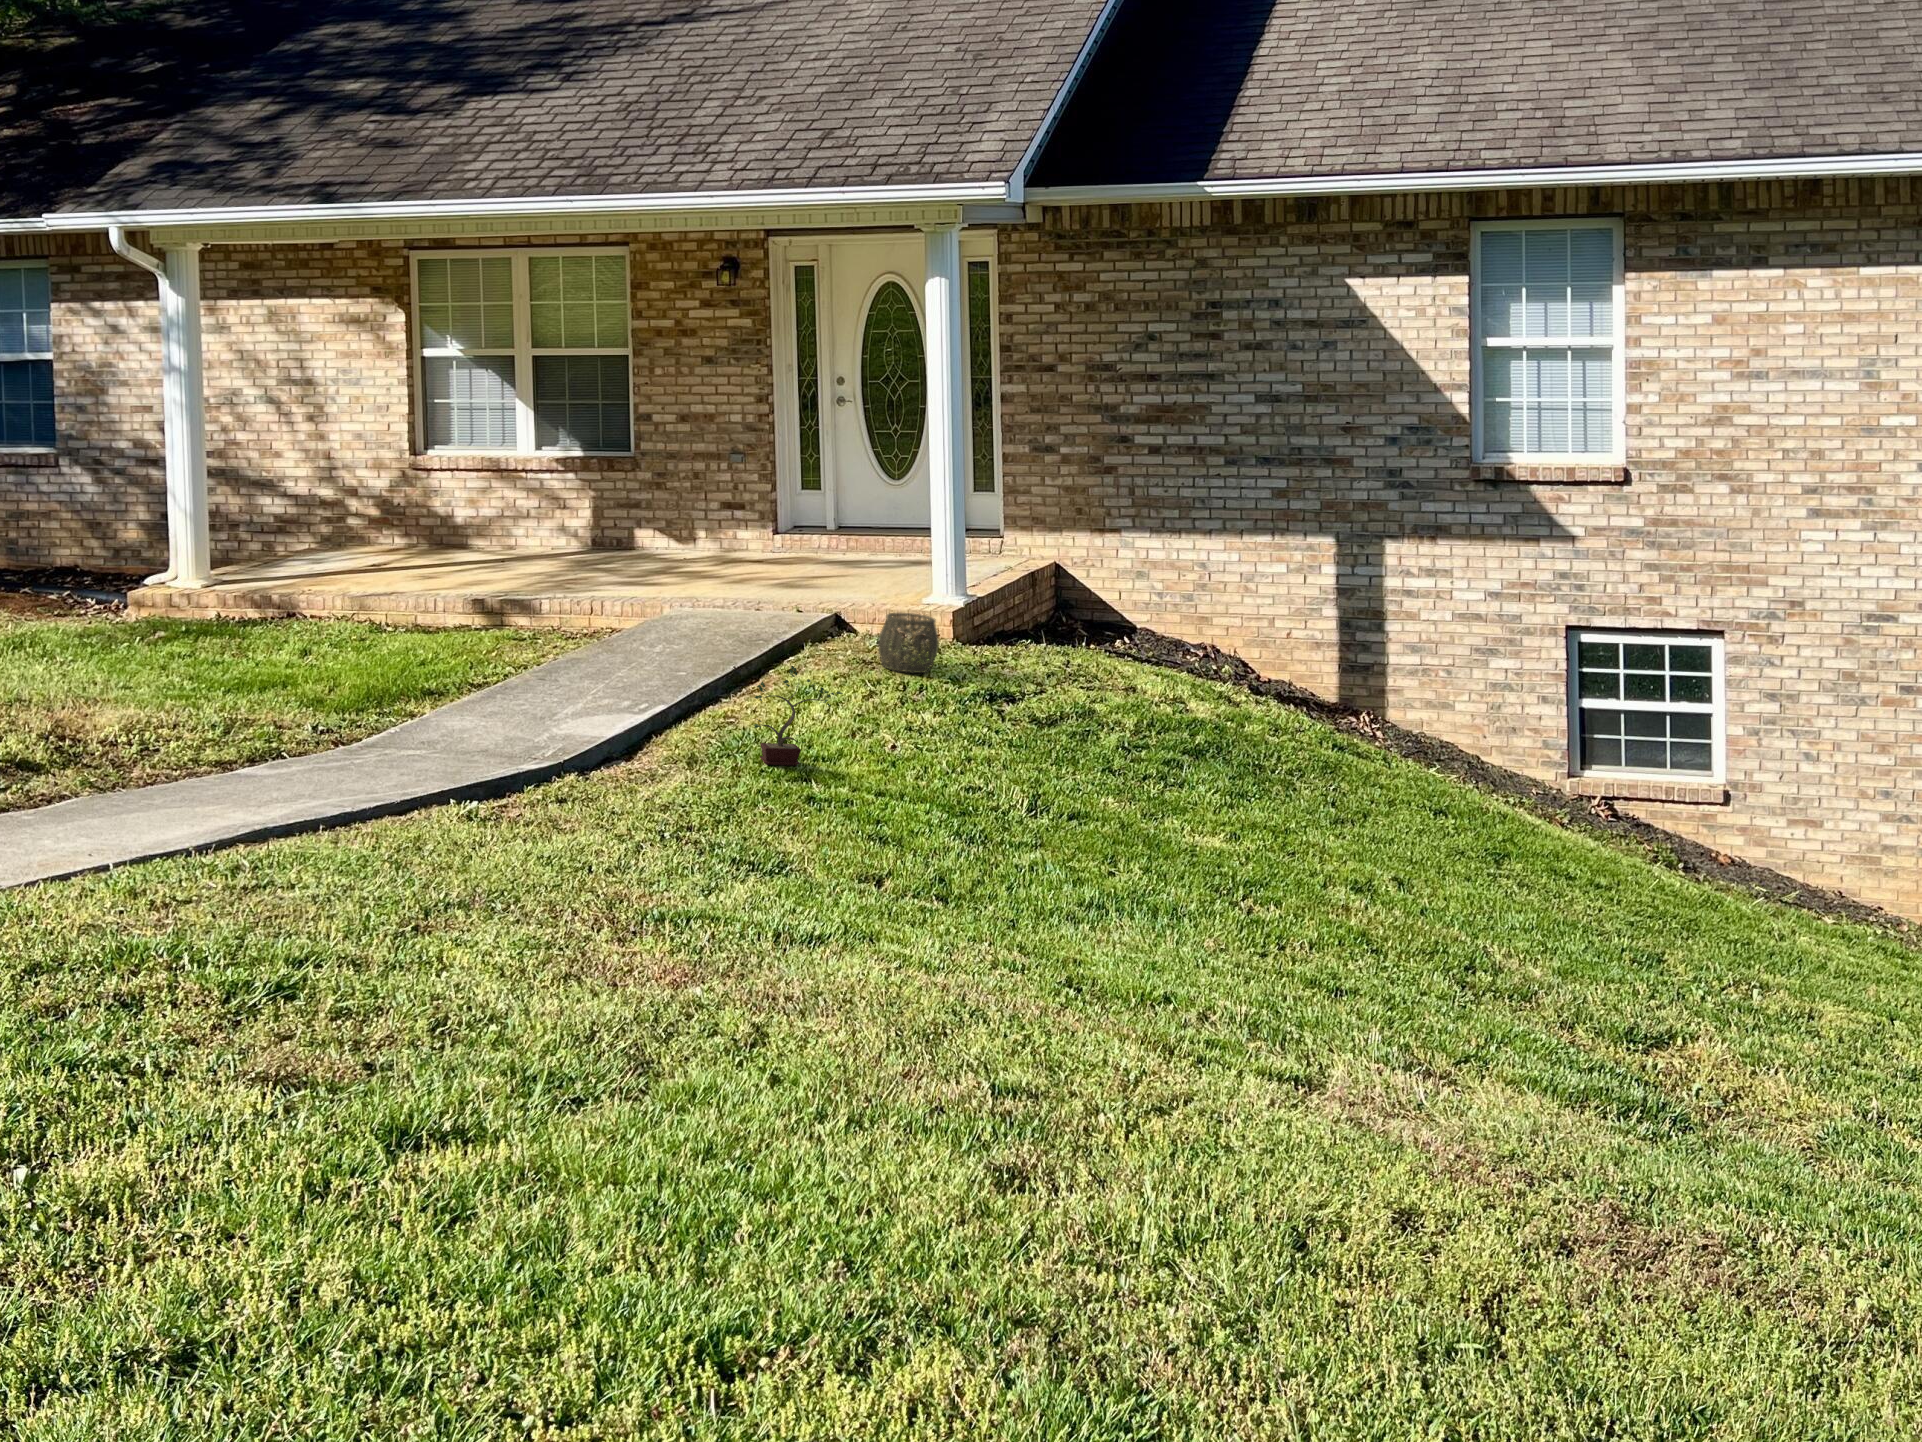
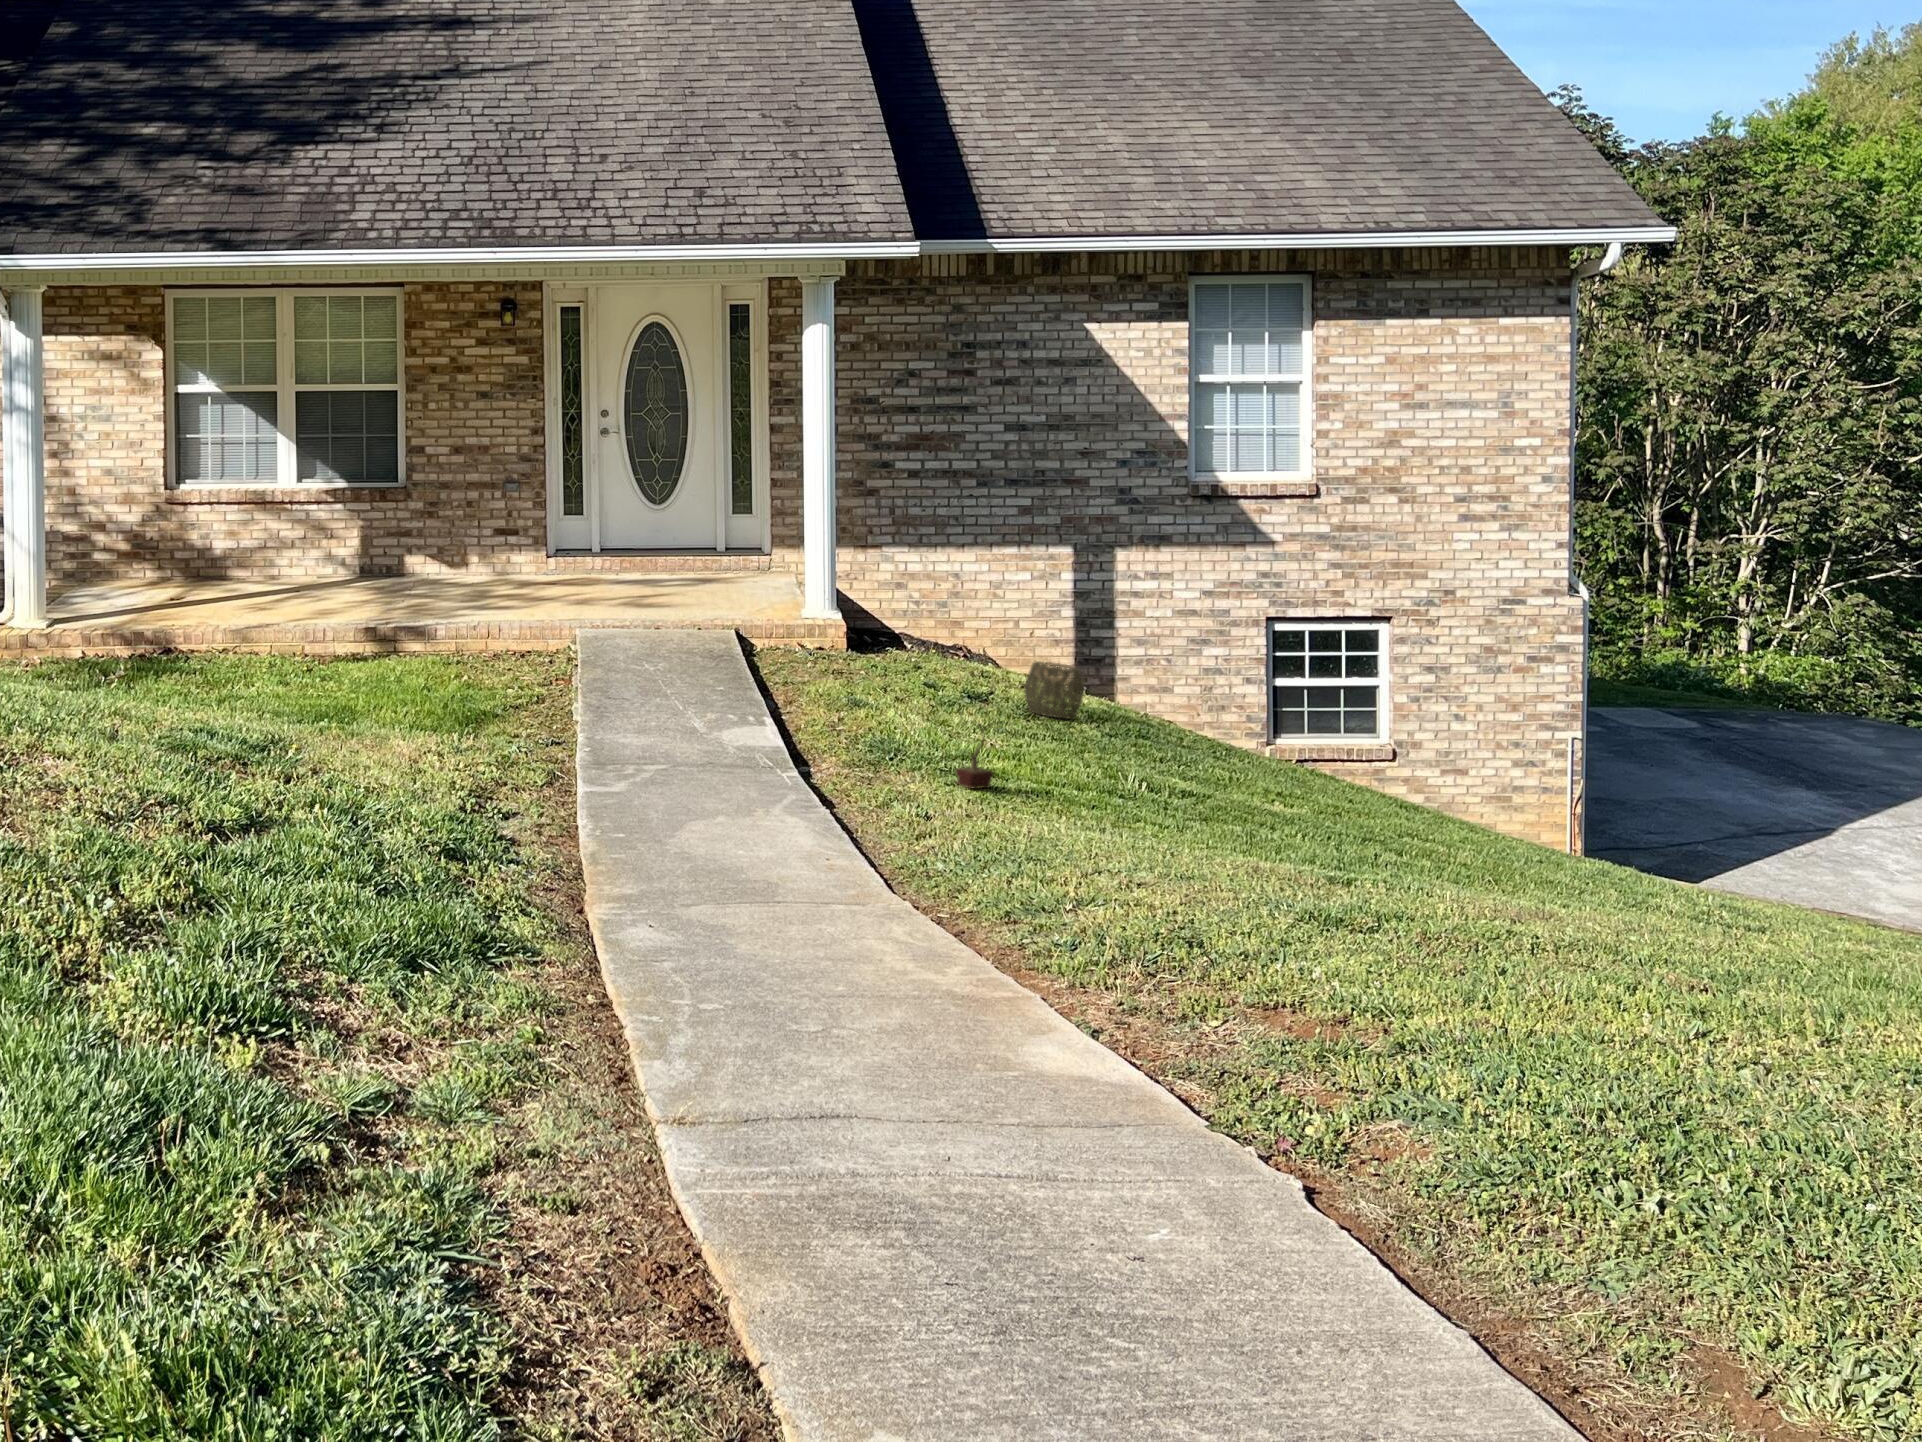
woven basket: present [878,613,939,673] -> present [1024,661,1083,719]

